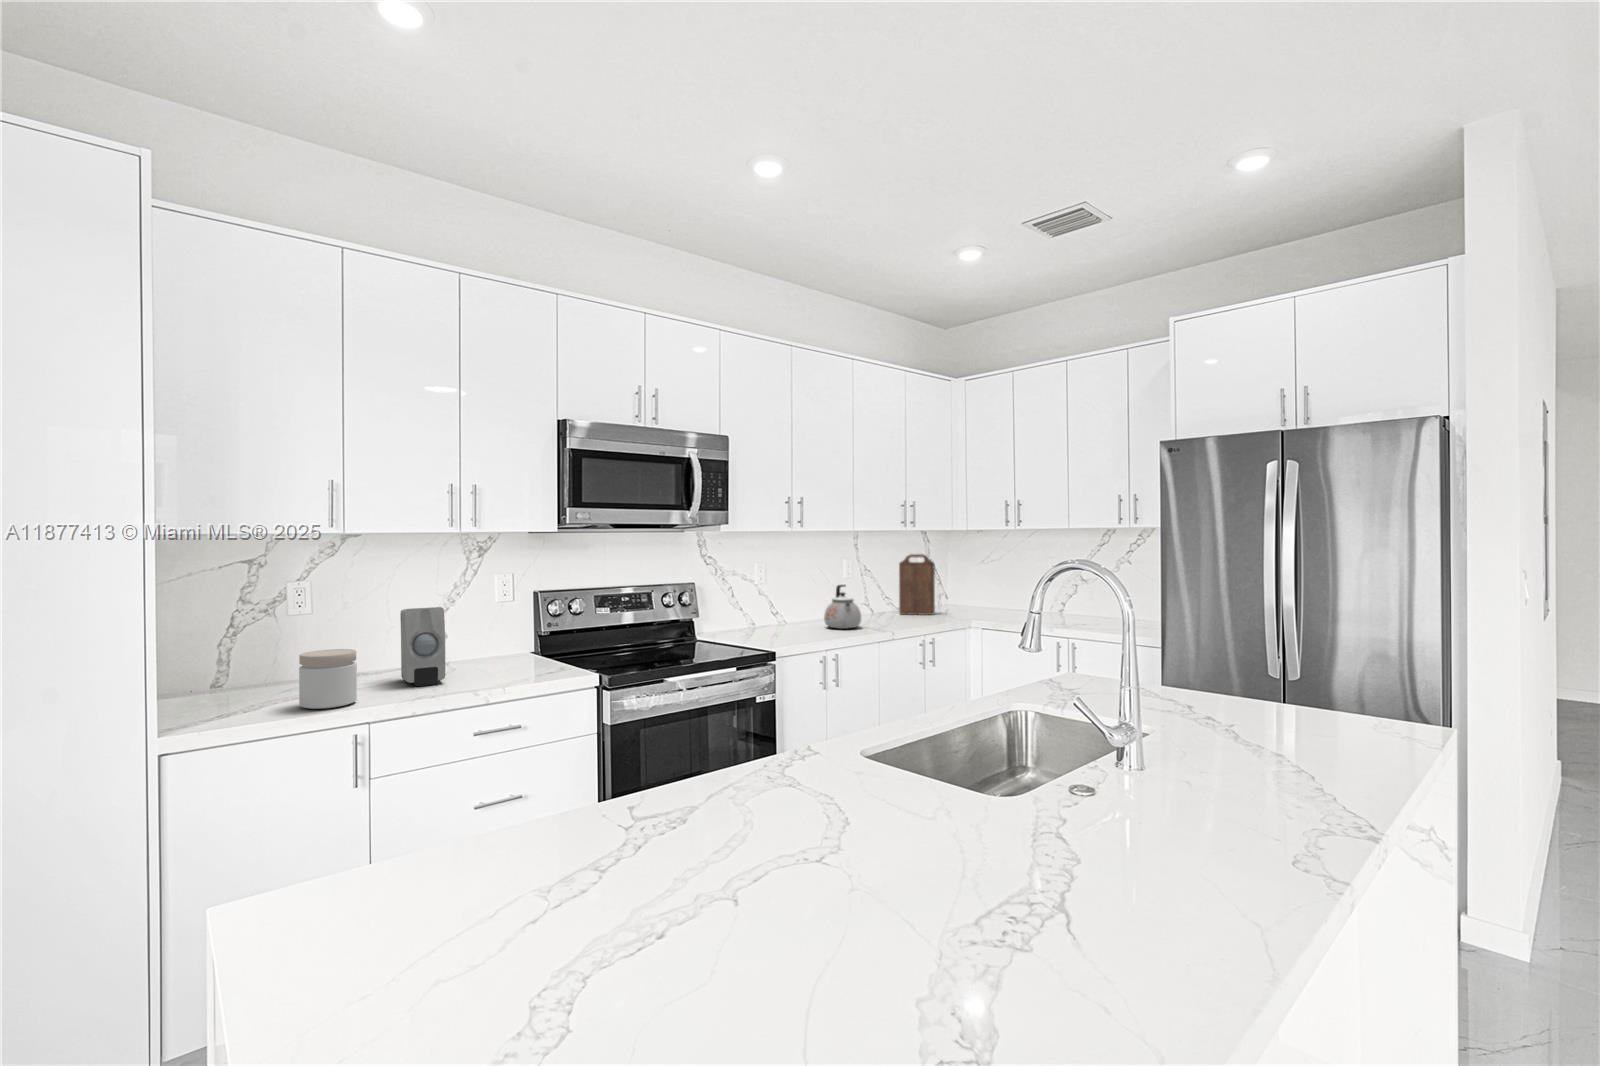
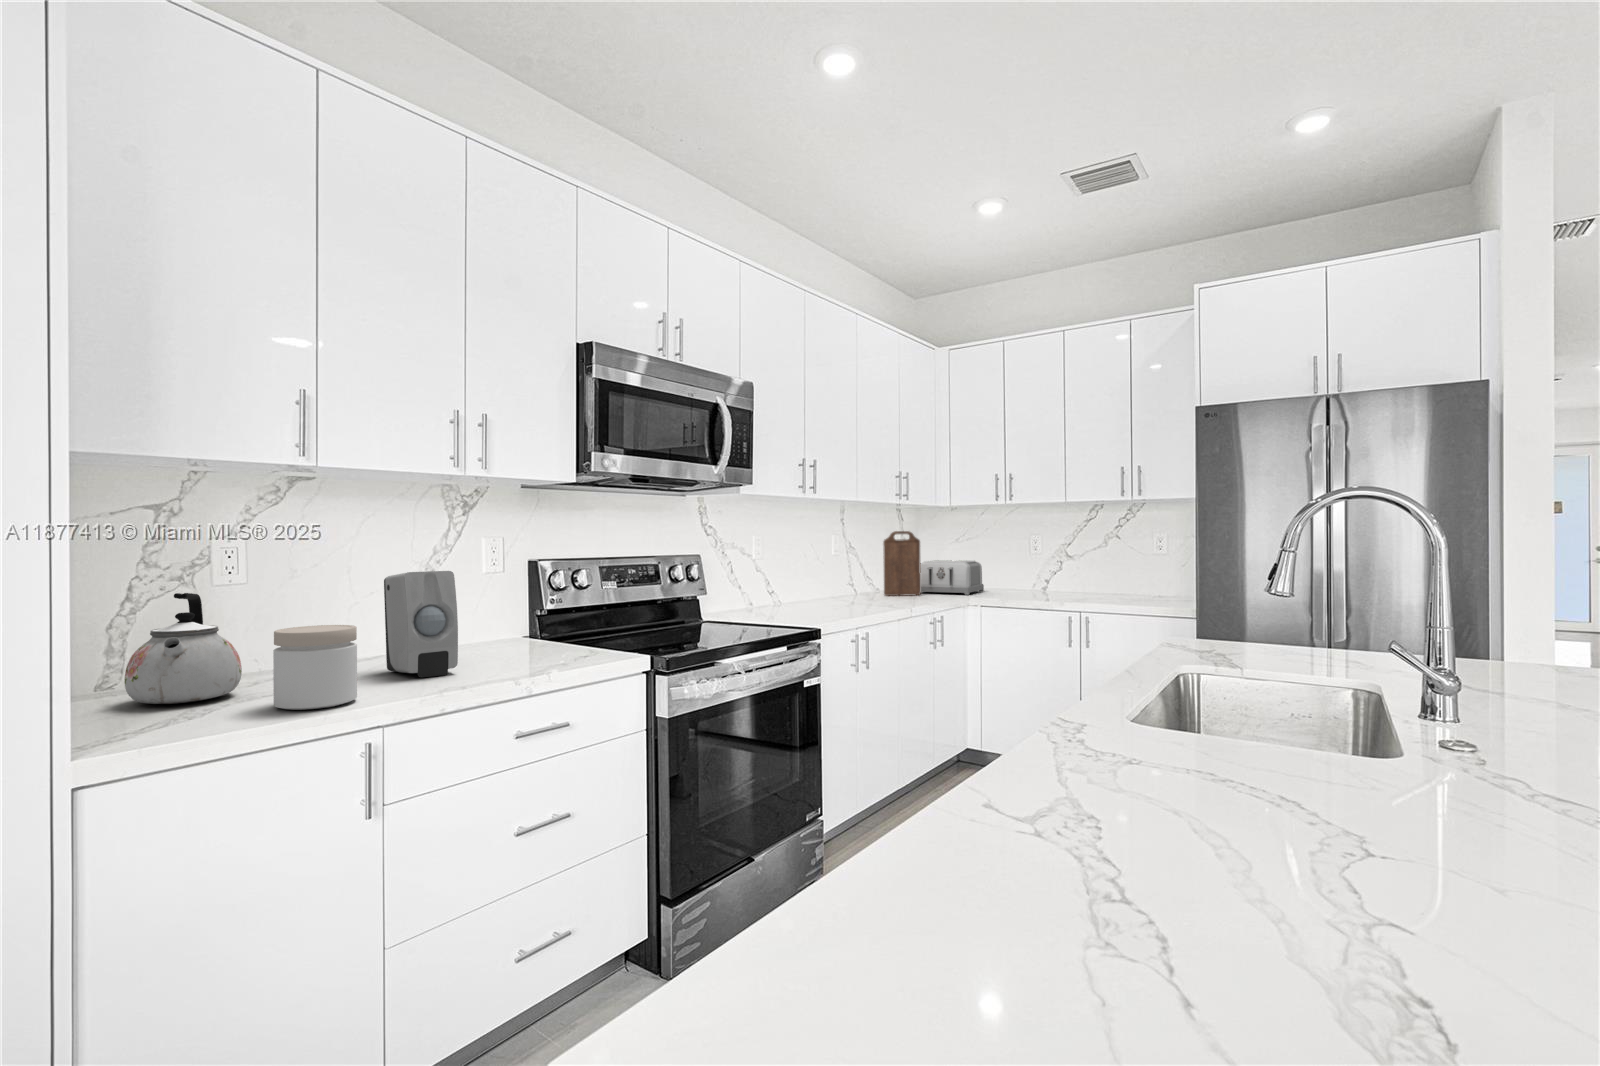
toaster: none [935,580,1006,615] -> present [920,560,984,595]
kettle: present [824,585,861,629] -> present [125,593,242,704]

